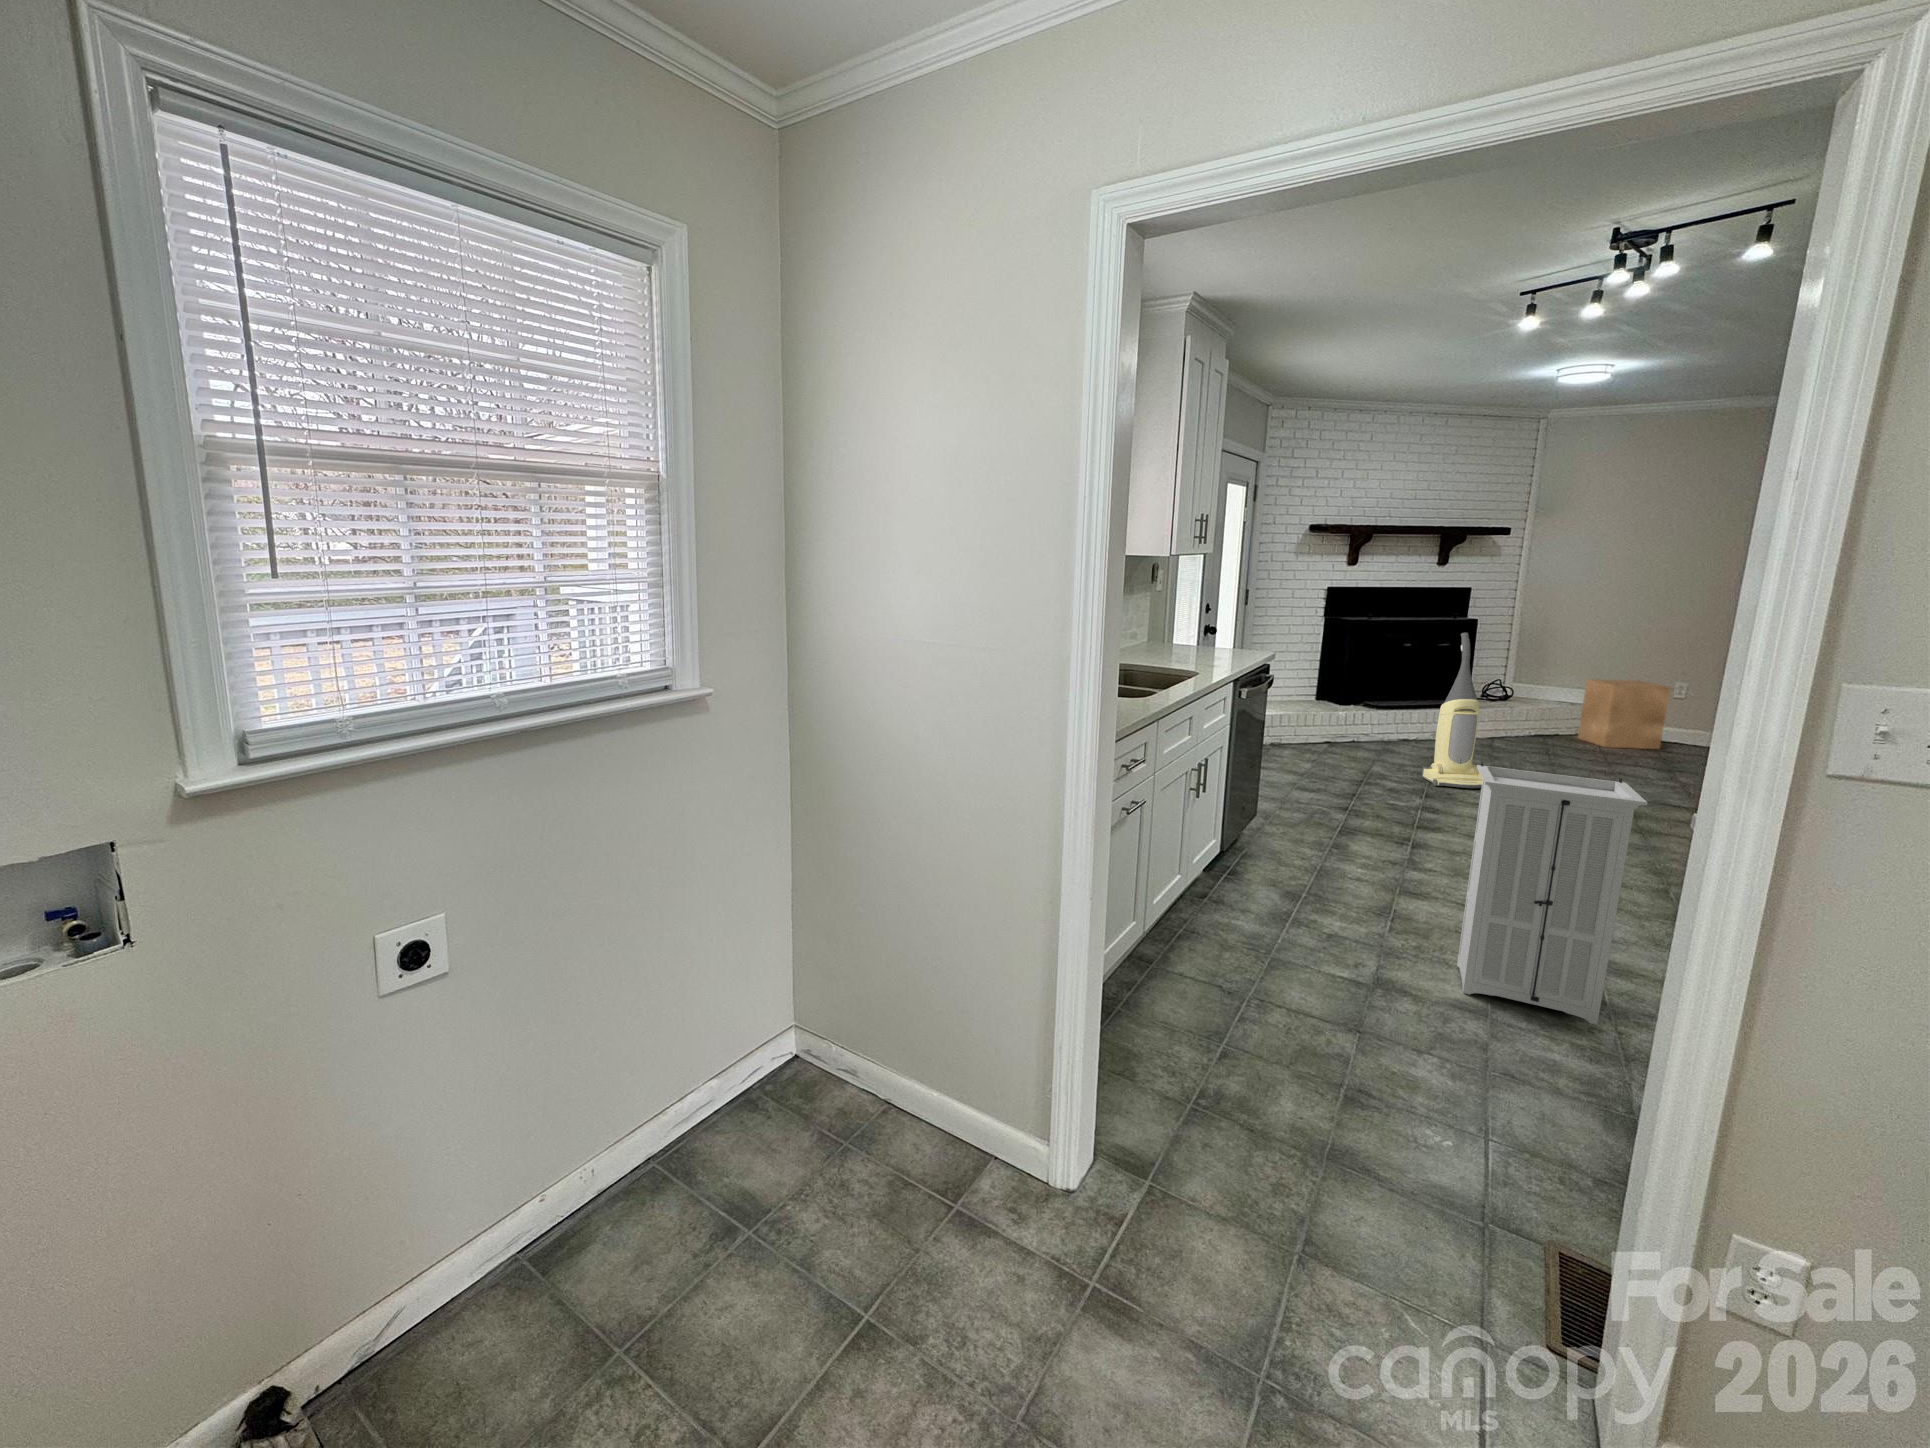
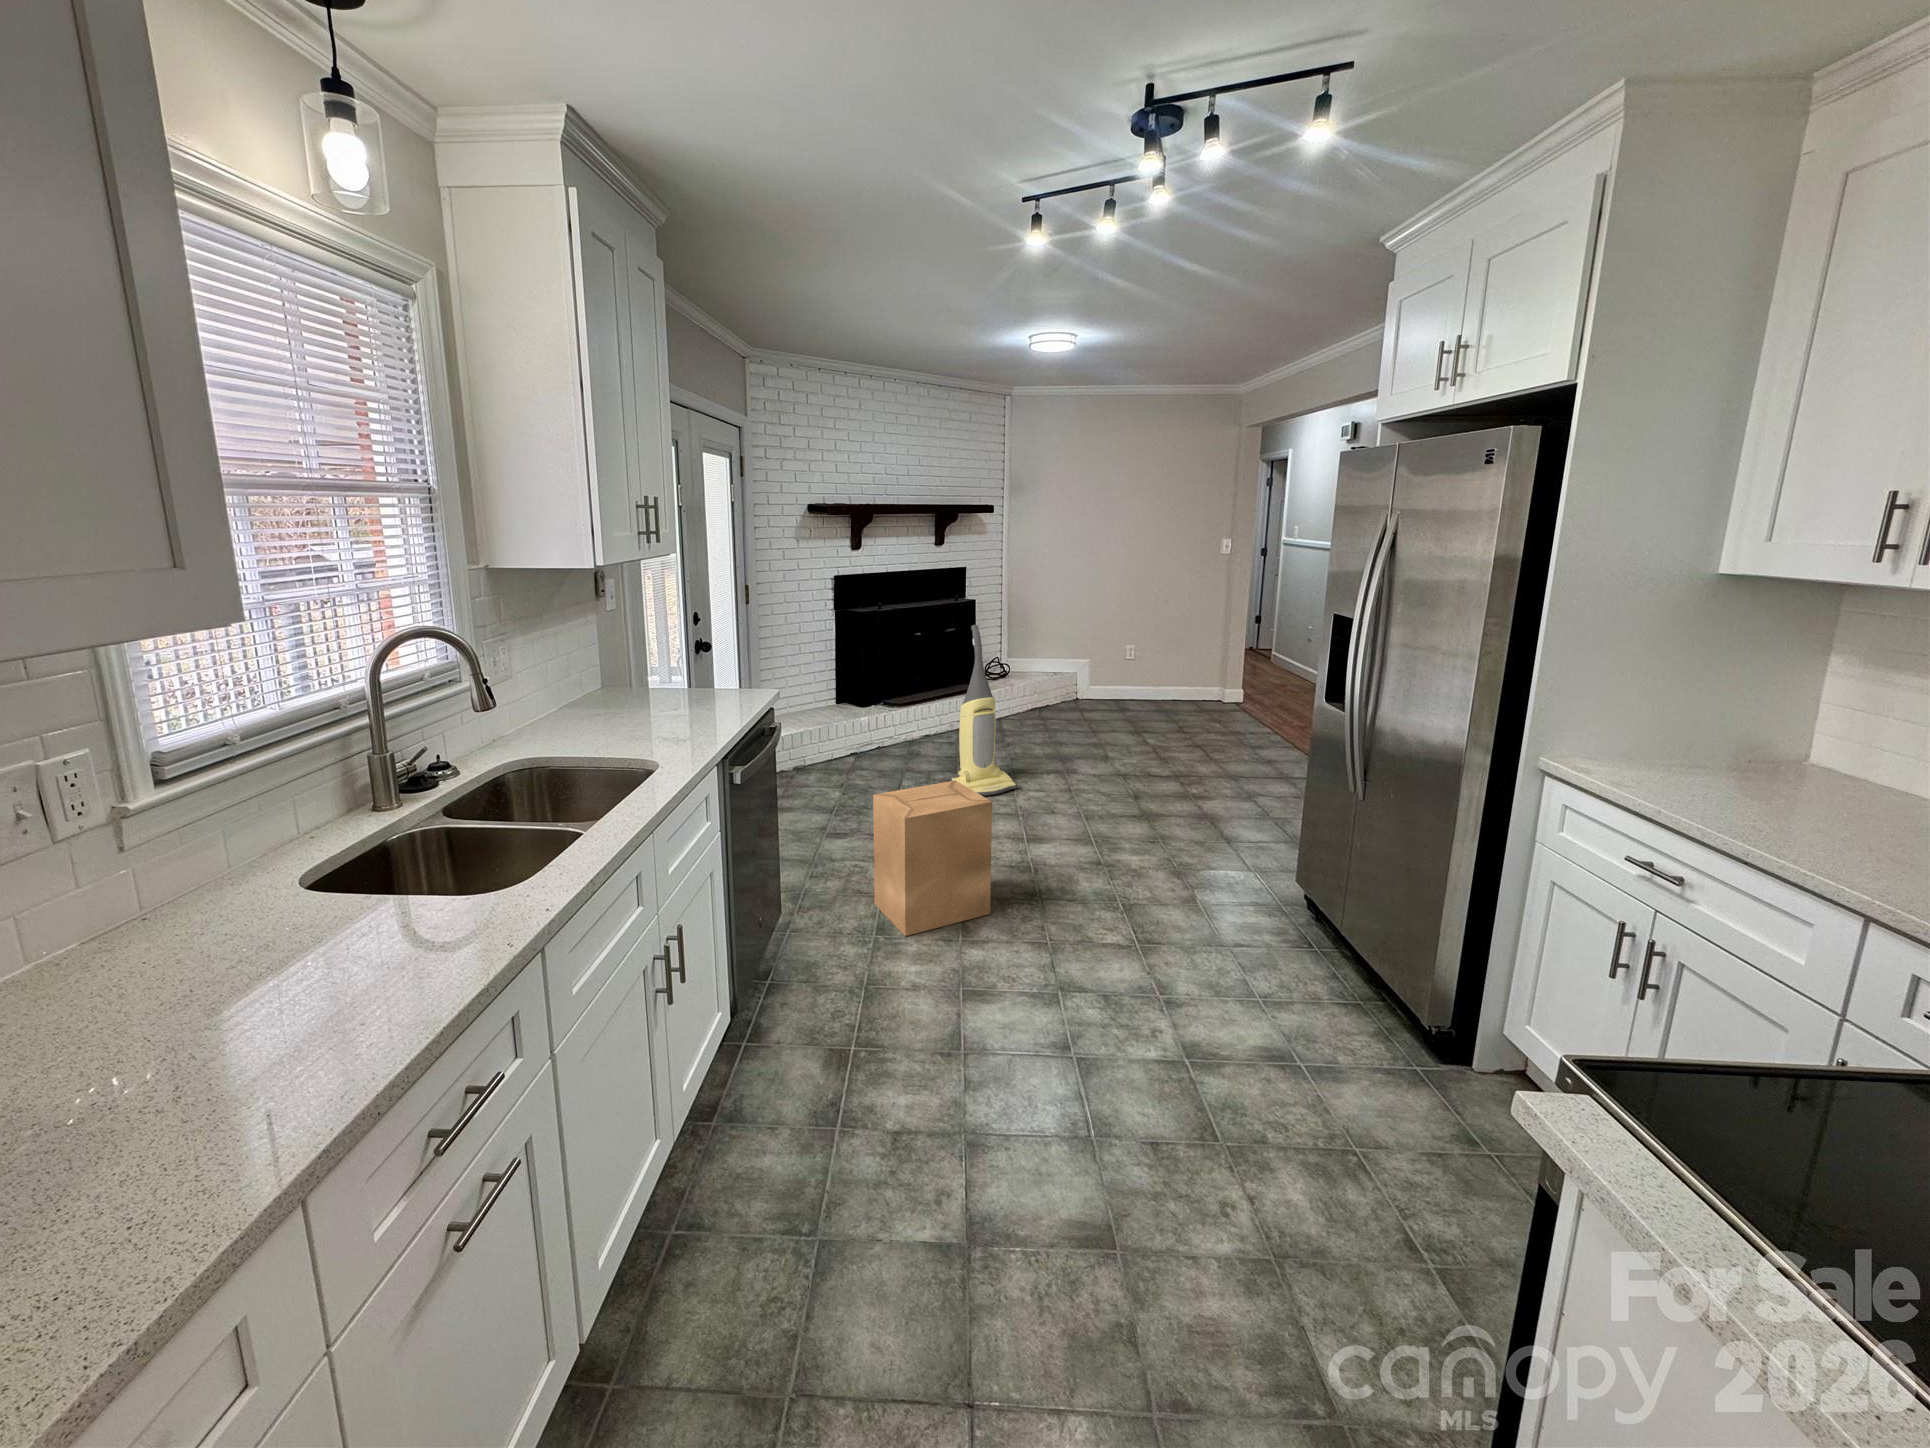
cardboard box: present [1578,679,1670,749] -> present [873,781,992,936]
storage cabinet: present [1457,762,1647,1025] -> none [1060,870,1282,1233]

